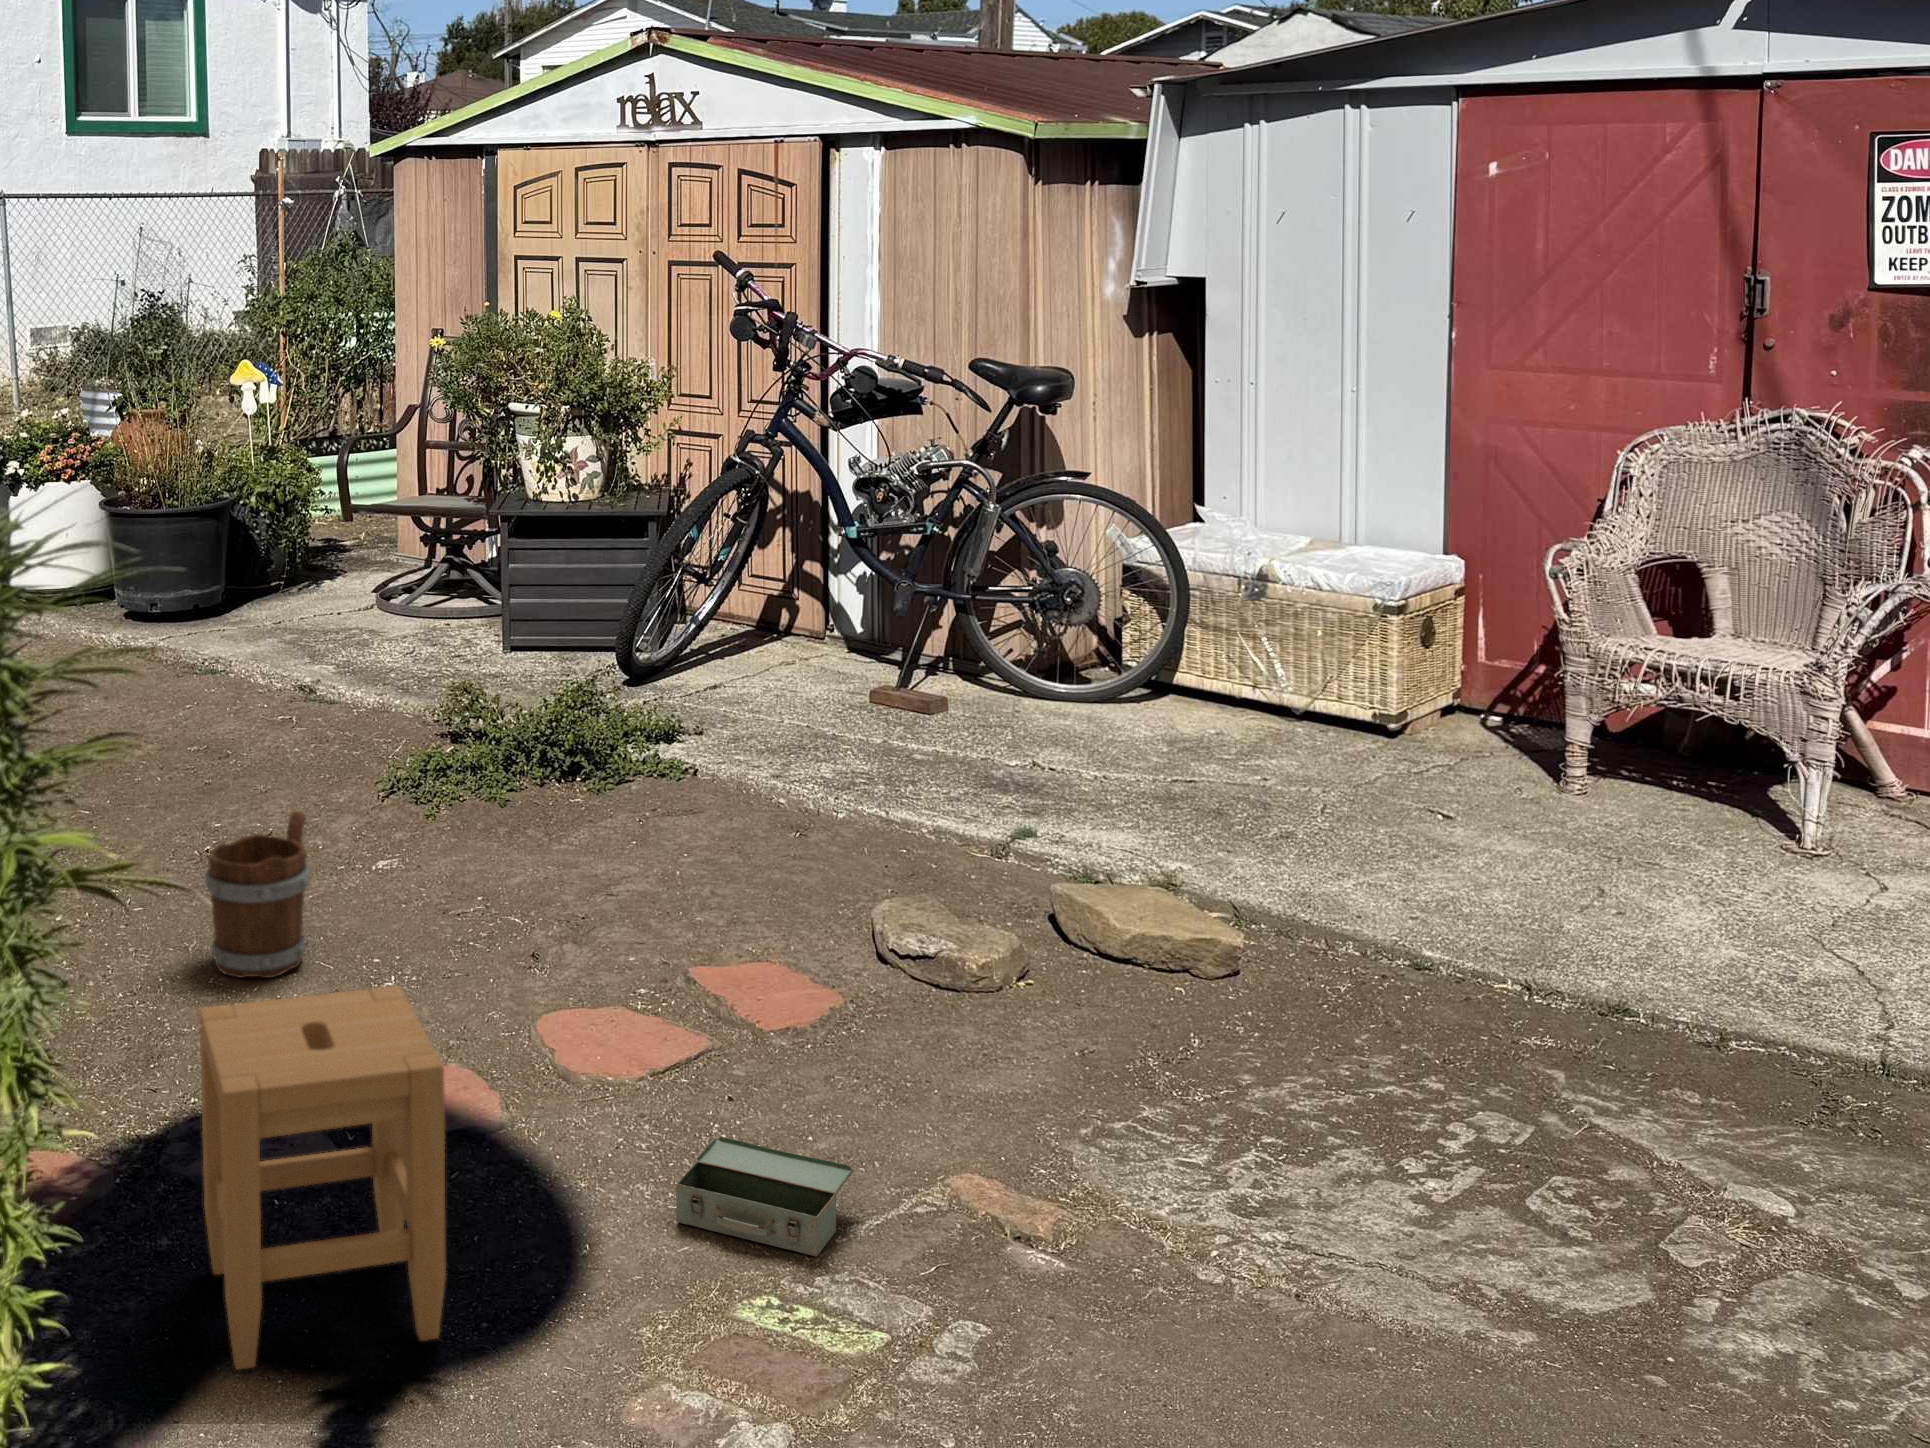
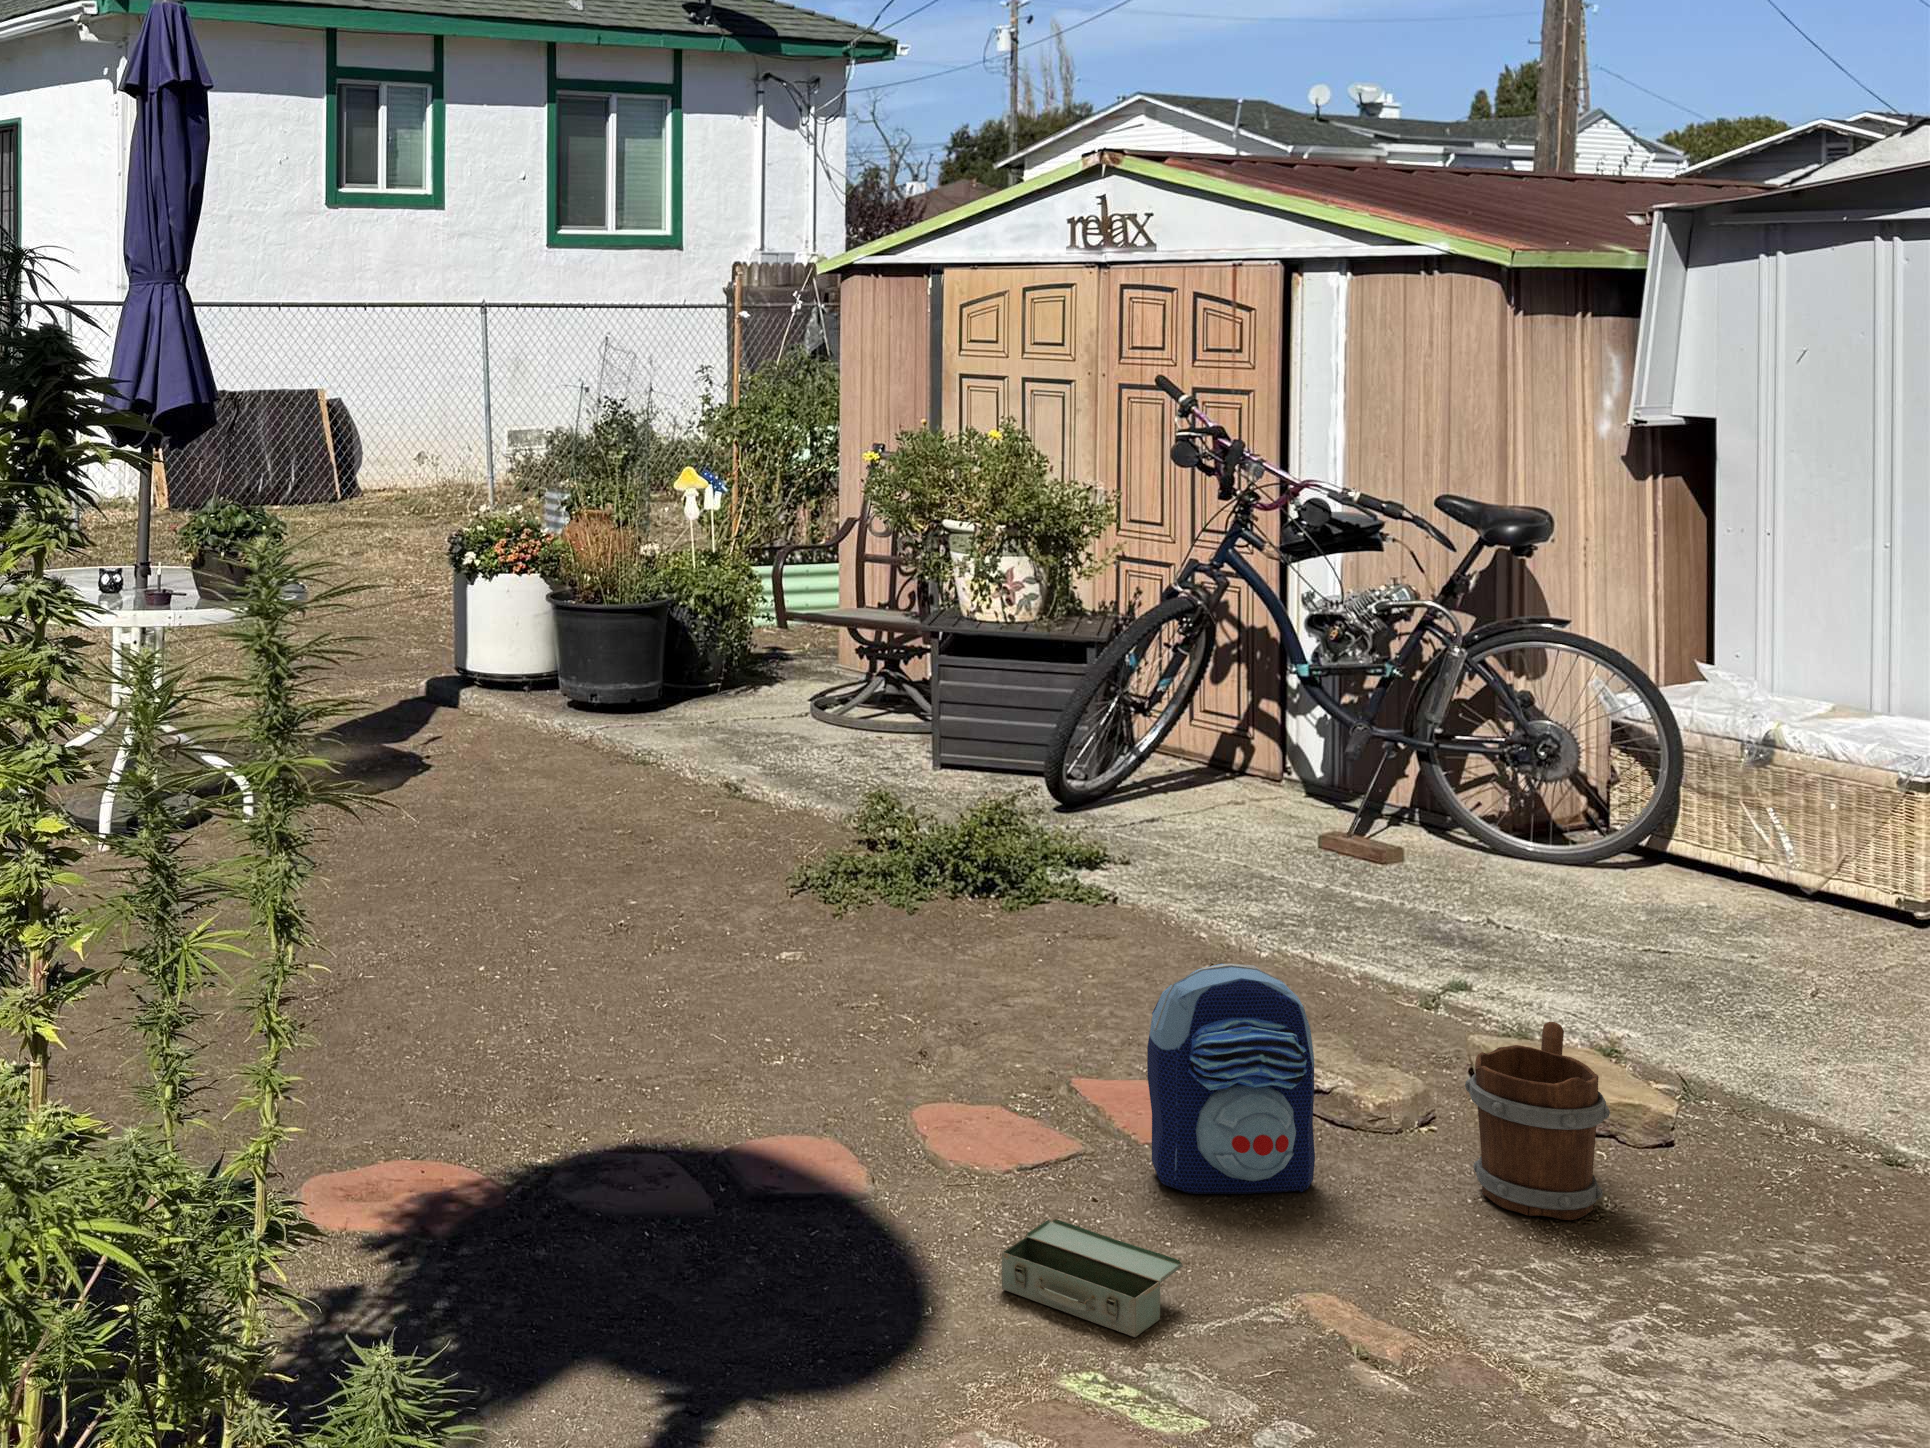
bucket: present [205,811,310,978] -> present [1465,1022,1610,1220]
backpack: none [790,848,946,1083] -> present [1147,964,1315,1194]
stool: present [199,986,446,1370] -> none [559,1028,766,1350]

